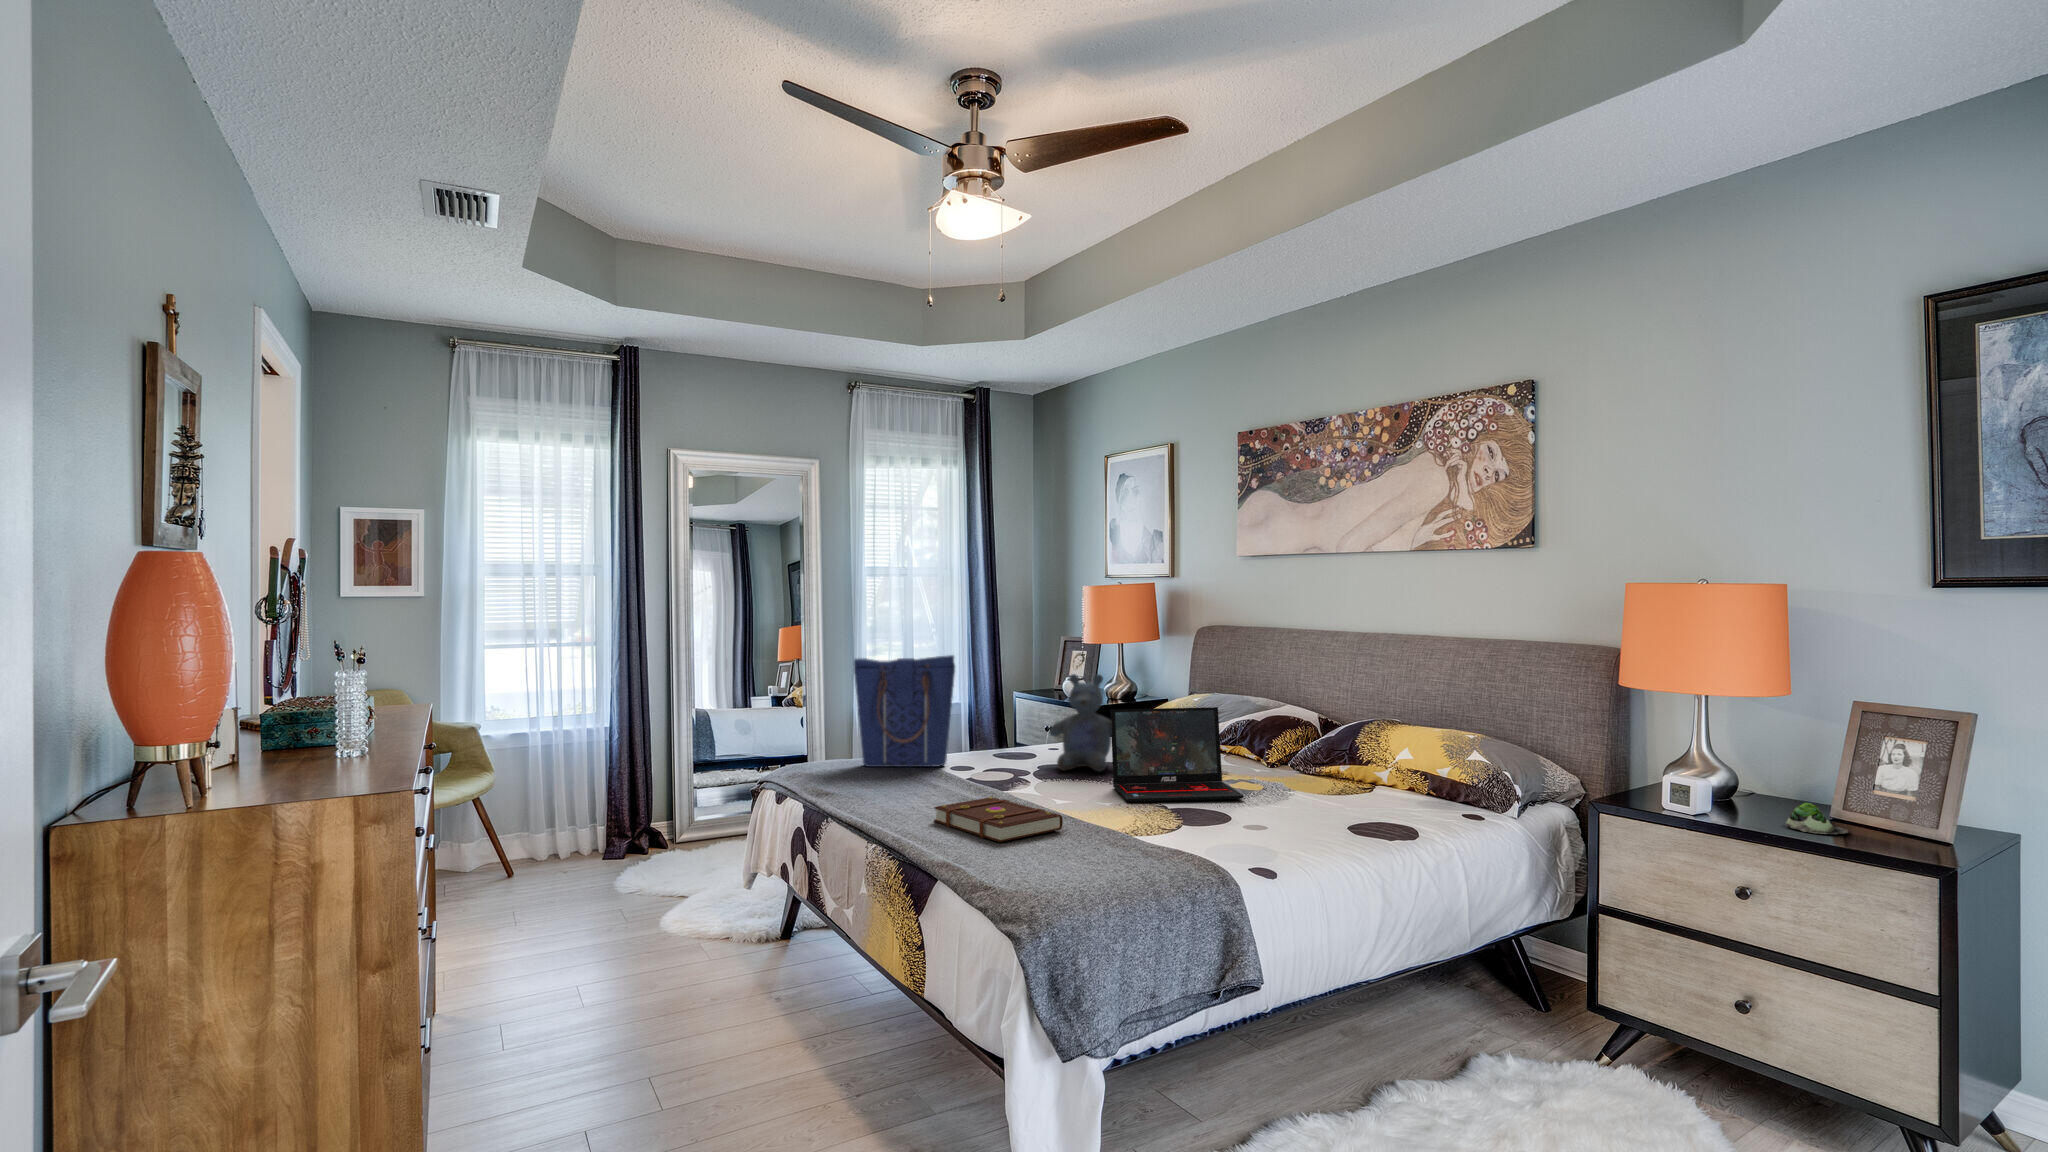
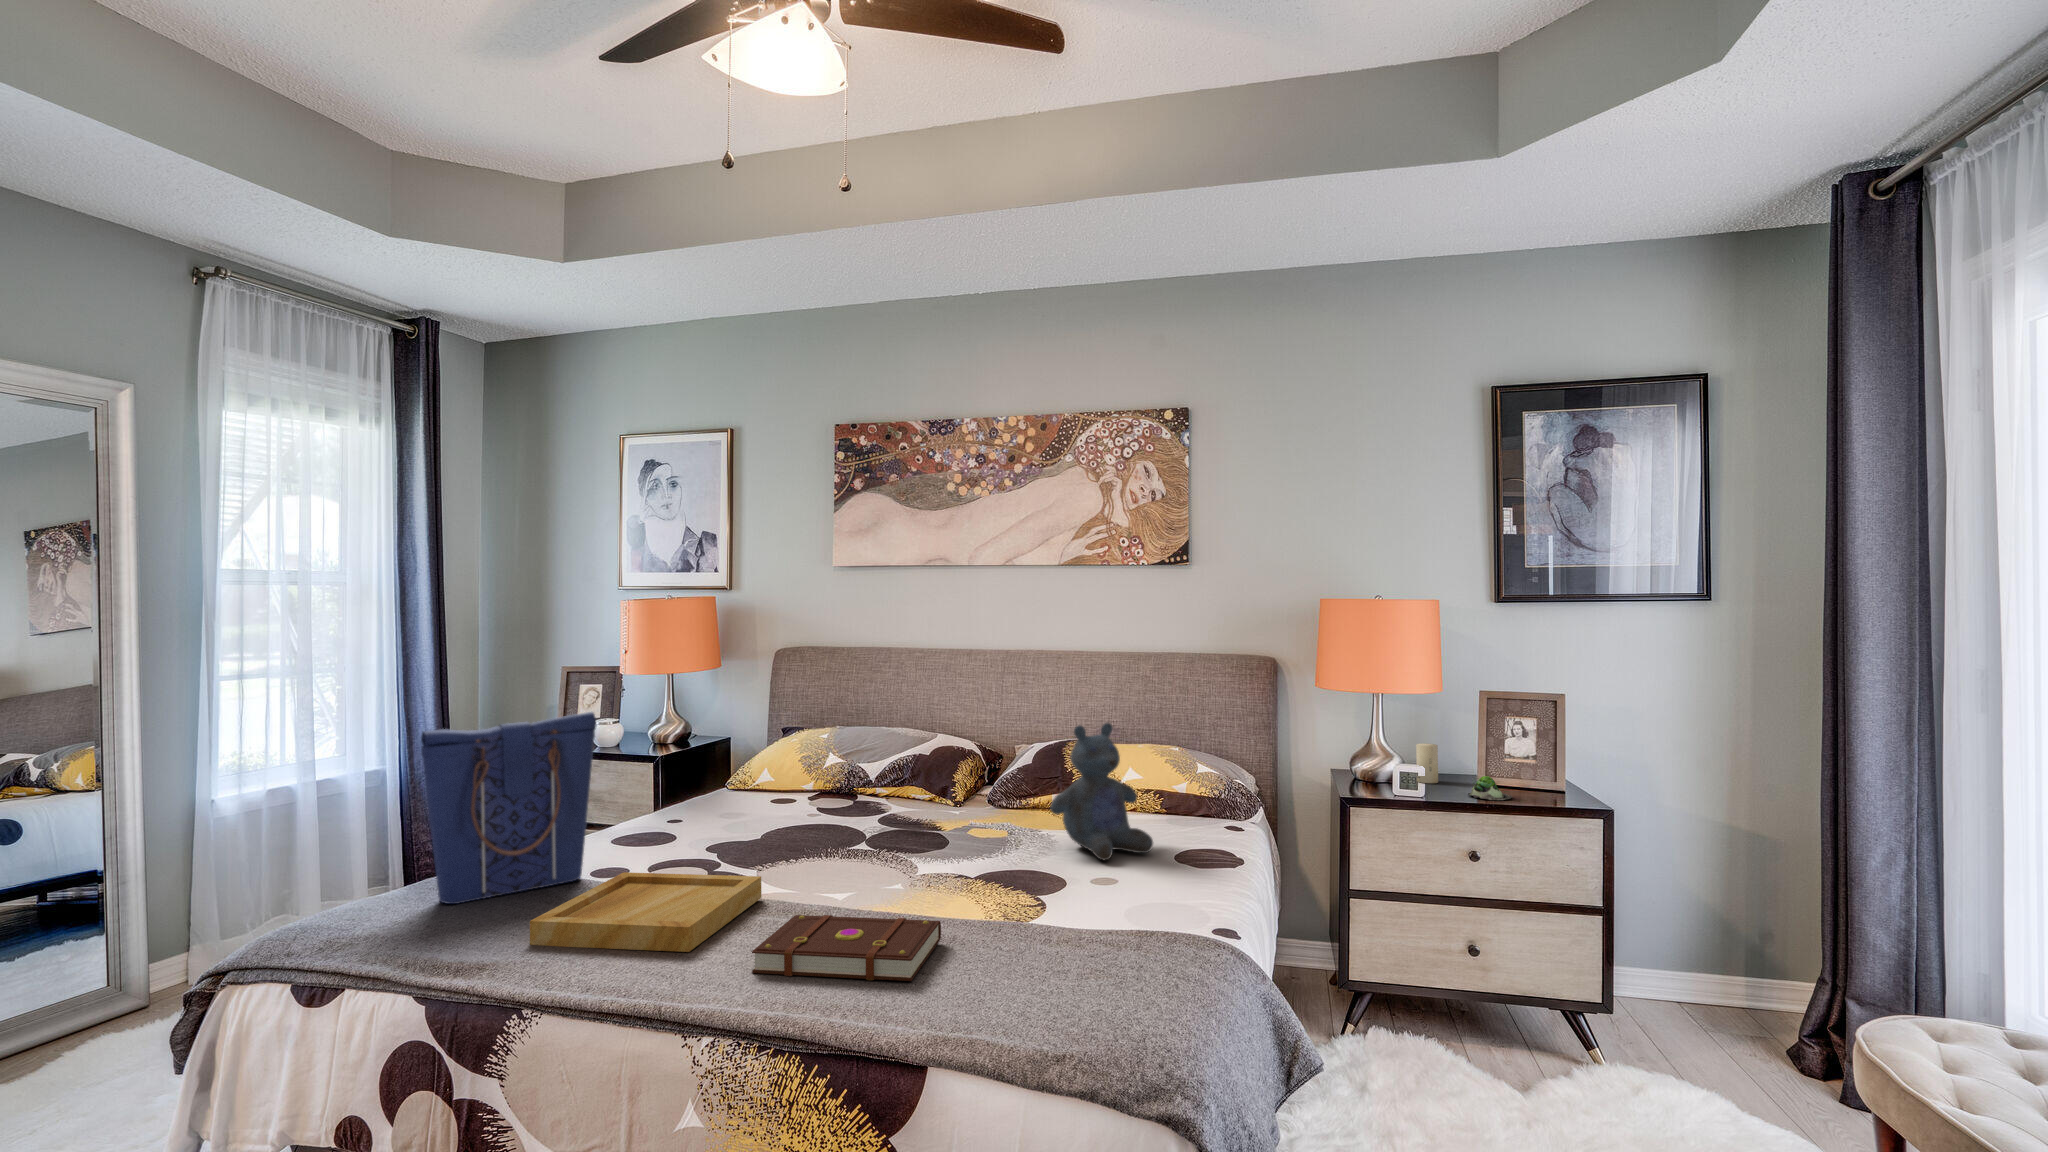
stuffed bear: present [1050,674,1111,772] -> present [1050,723,1153,860]
laptop: present [1111,707,1244,802] -> none [855,747,1027,881]
candle: none [1761,761,1792,810] -> present [1416,743,1438,783]
tray: none [866,762,1013,807] -> present [530,872,762,952]

